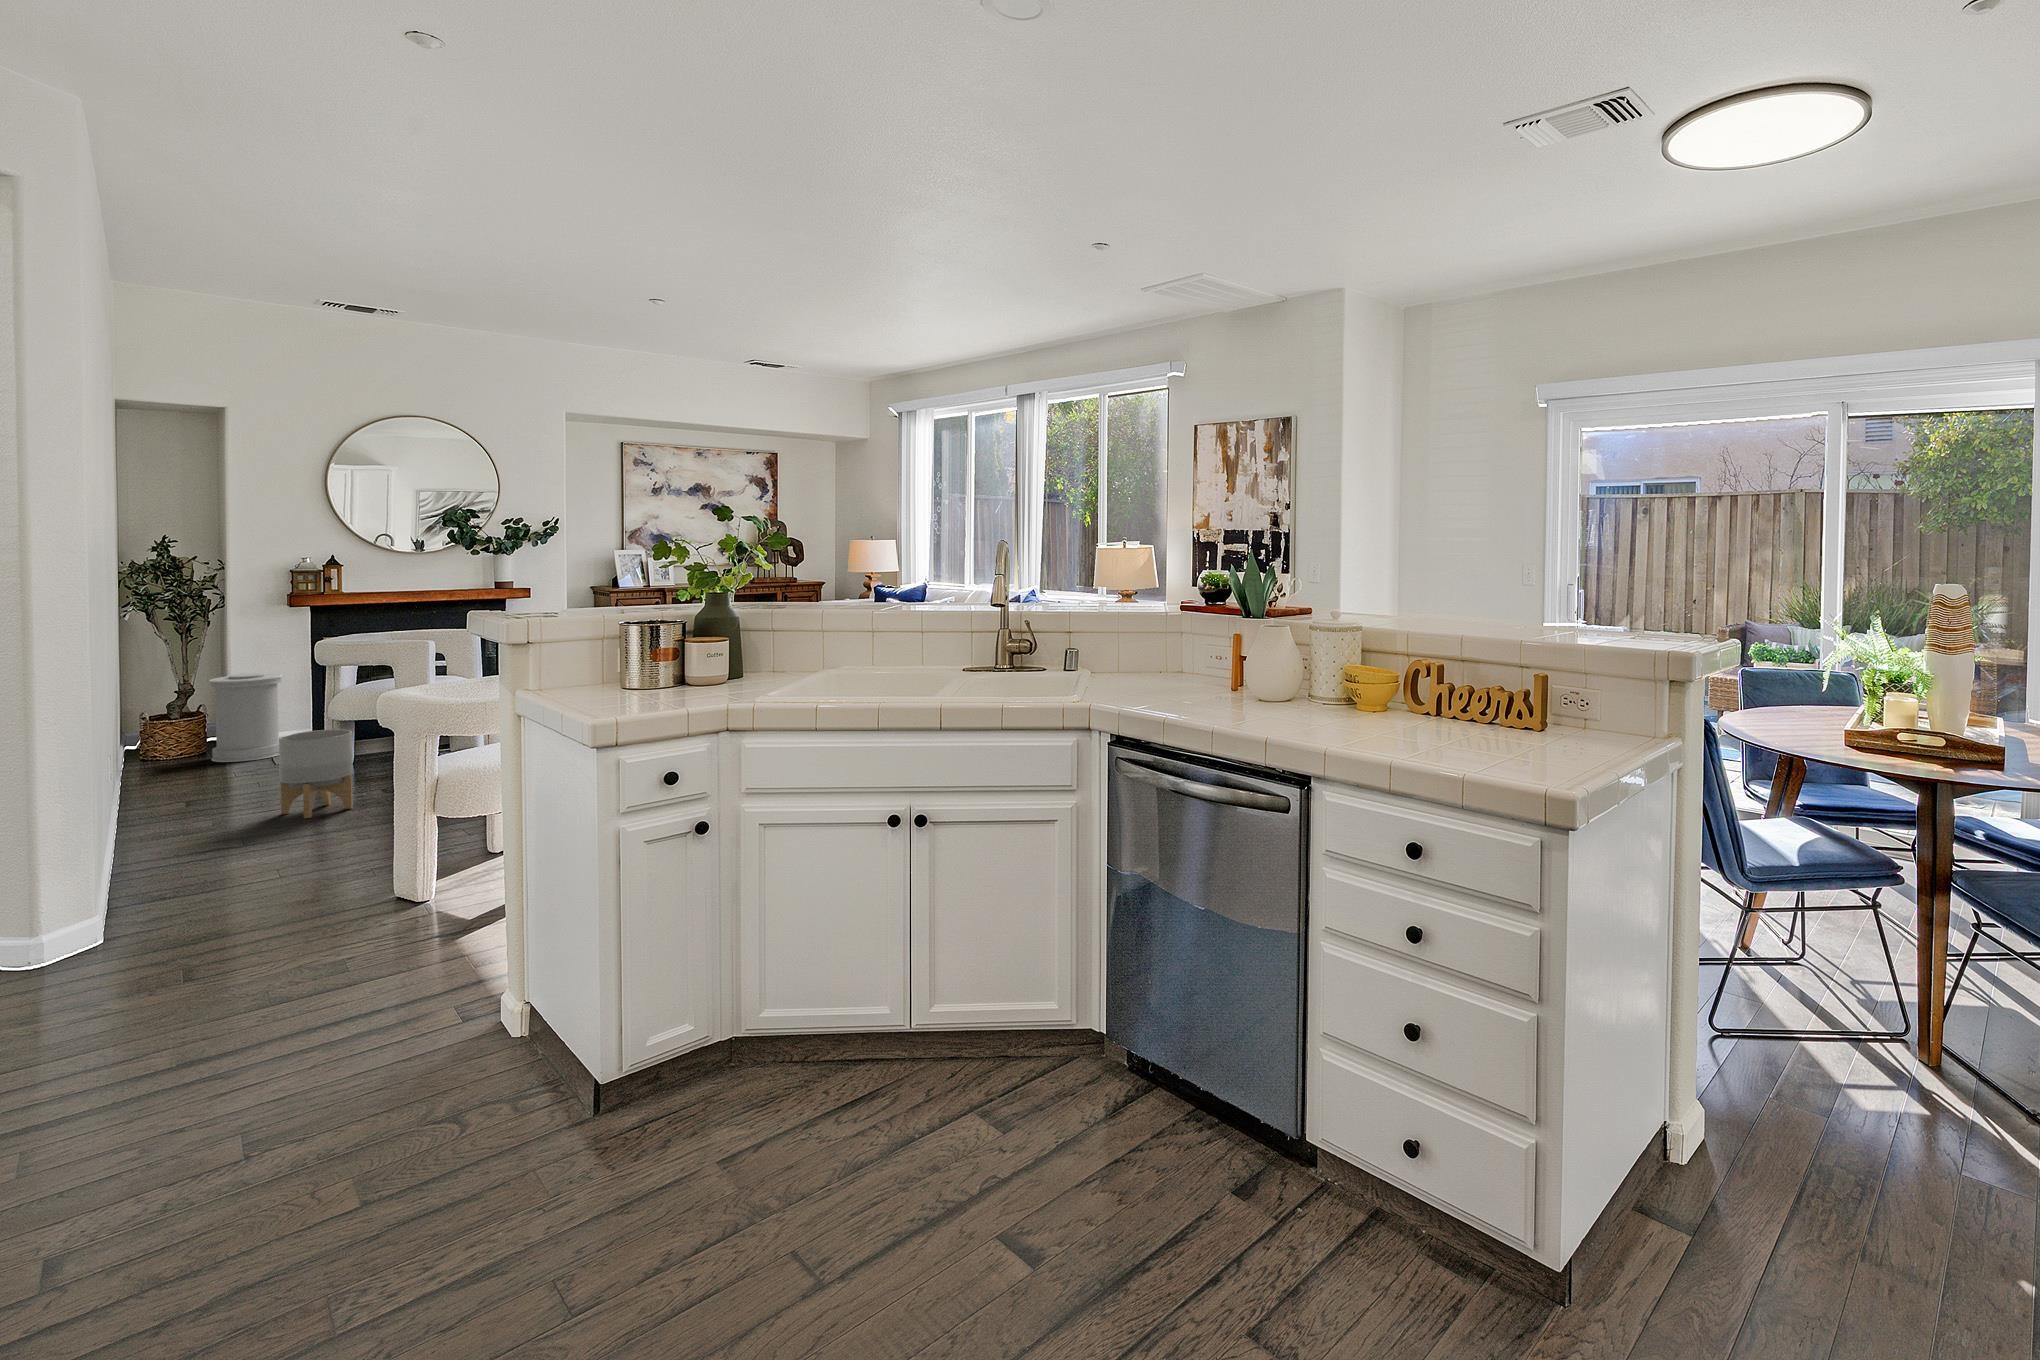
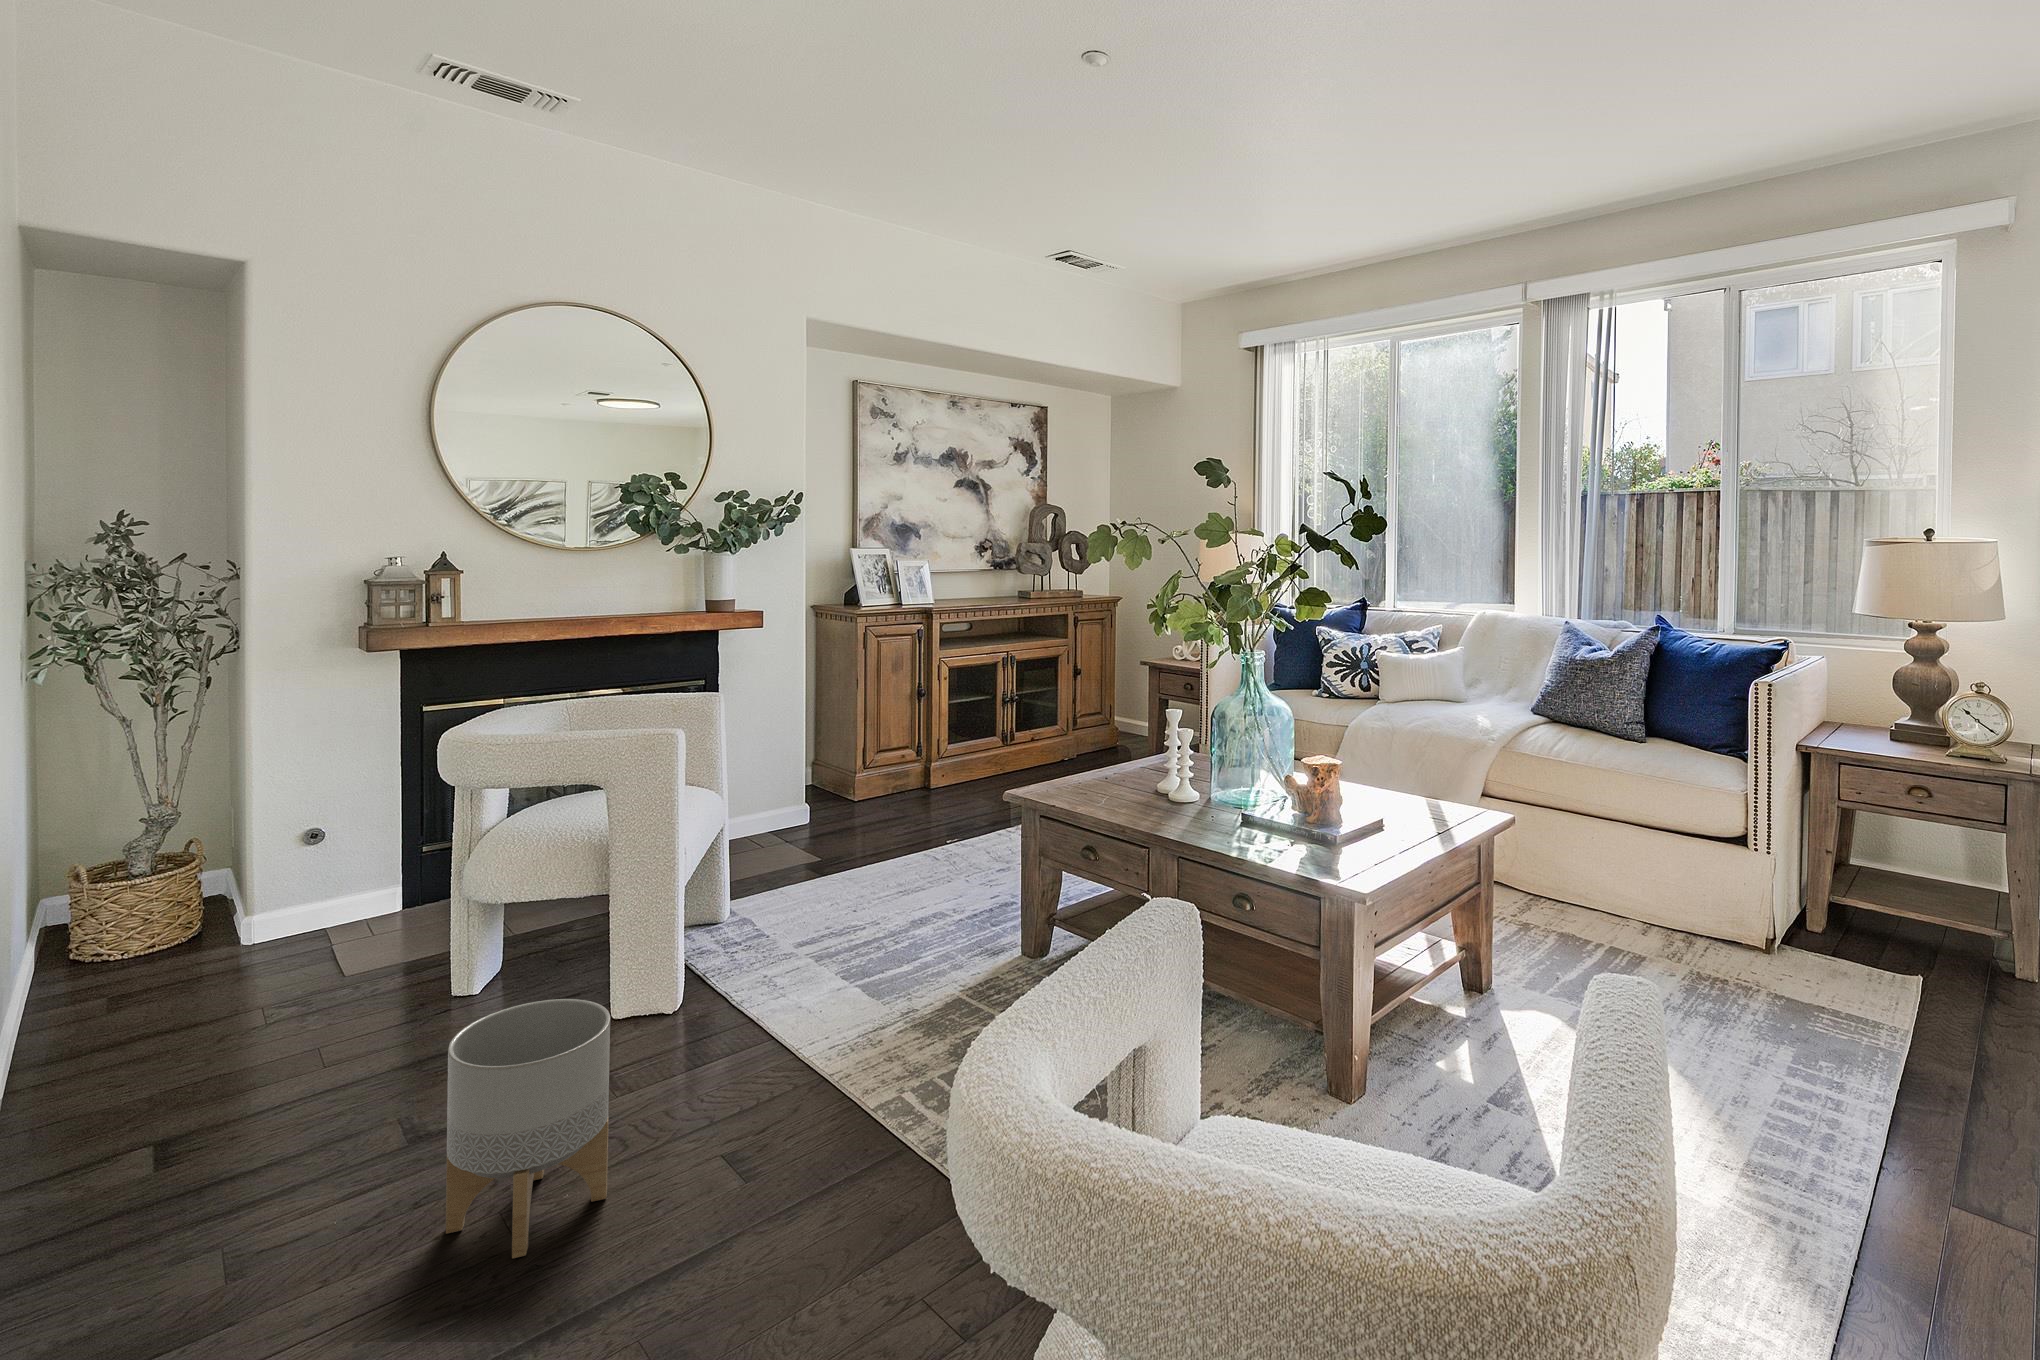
trash can: present [210,673,282,762] -> none [213,782,354,971]

